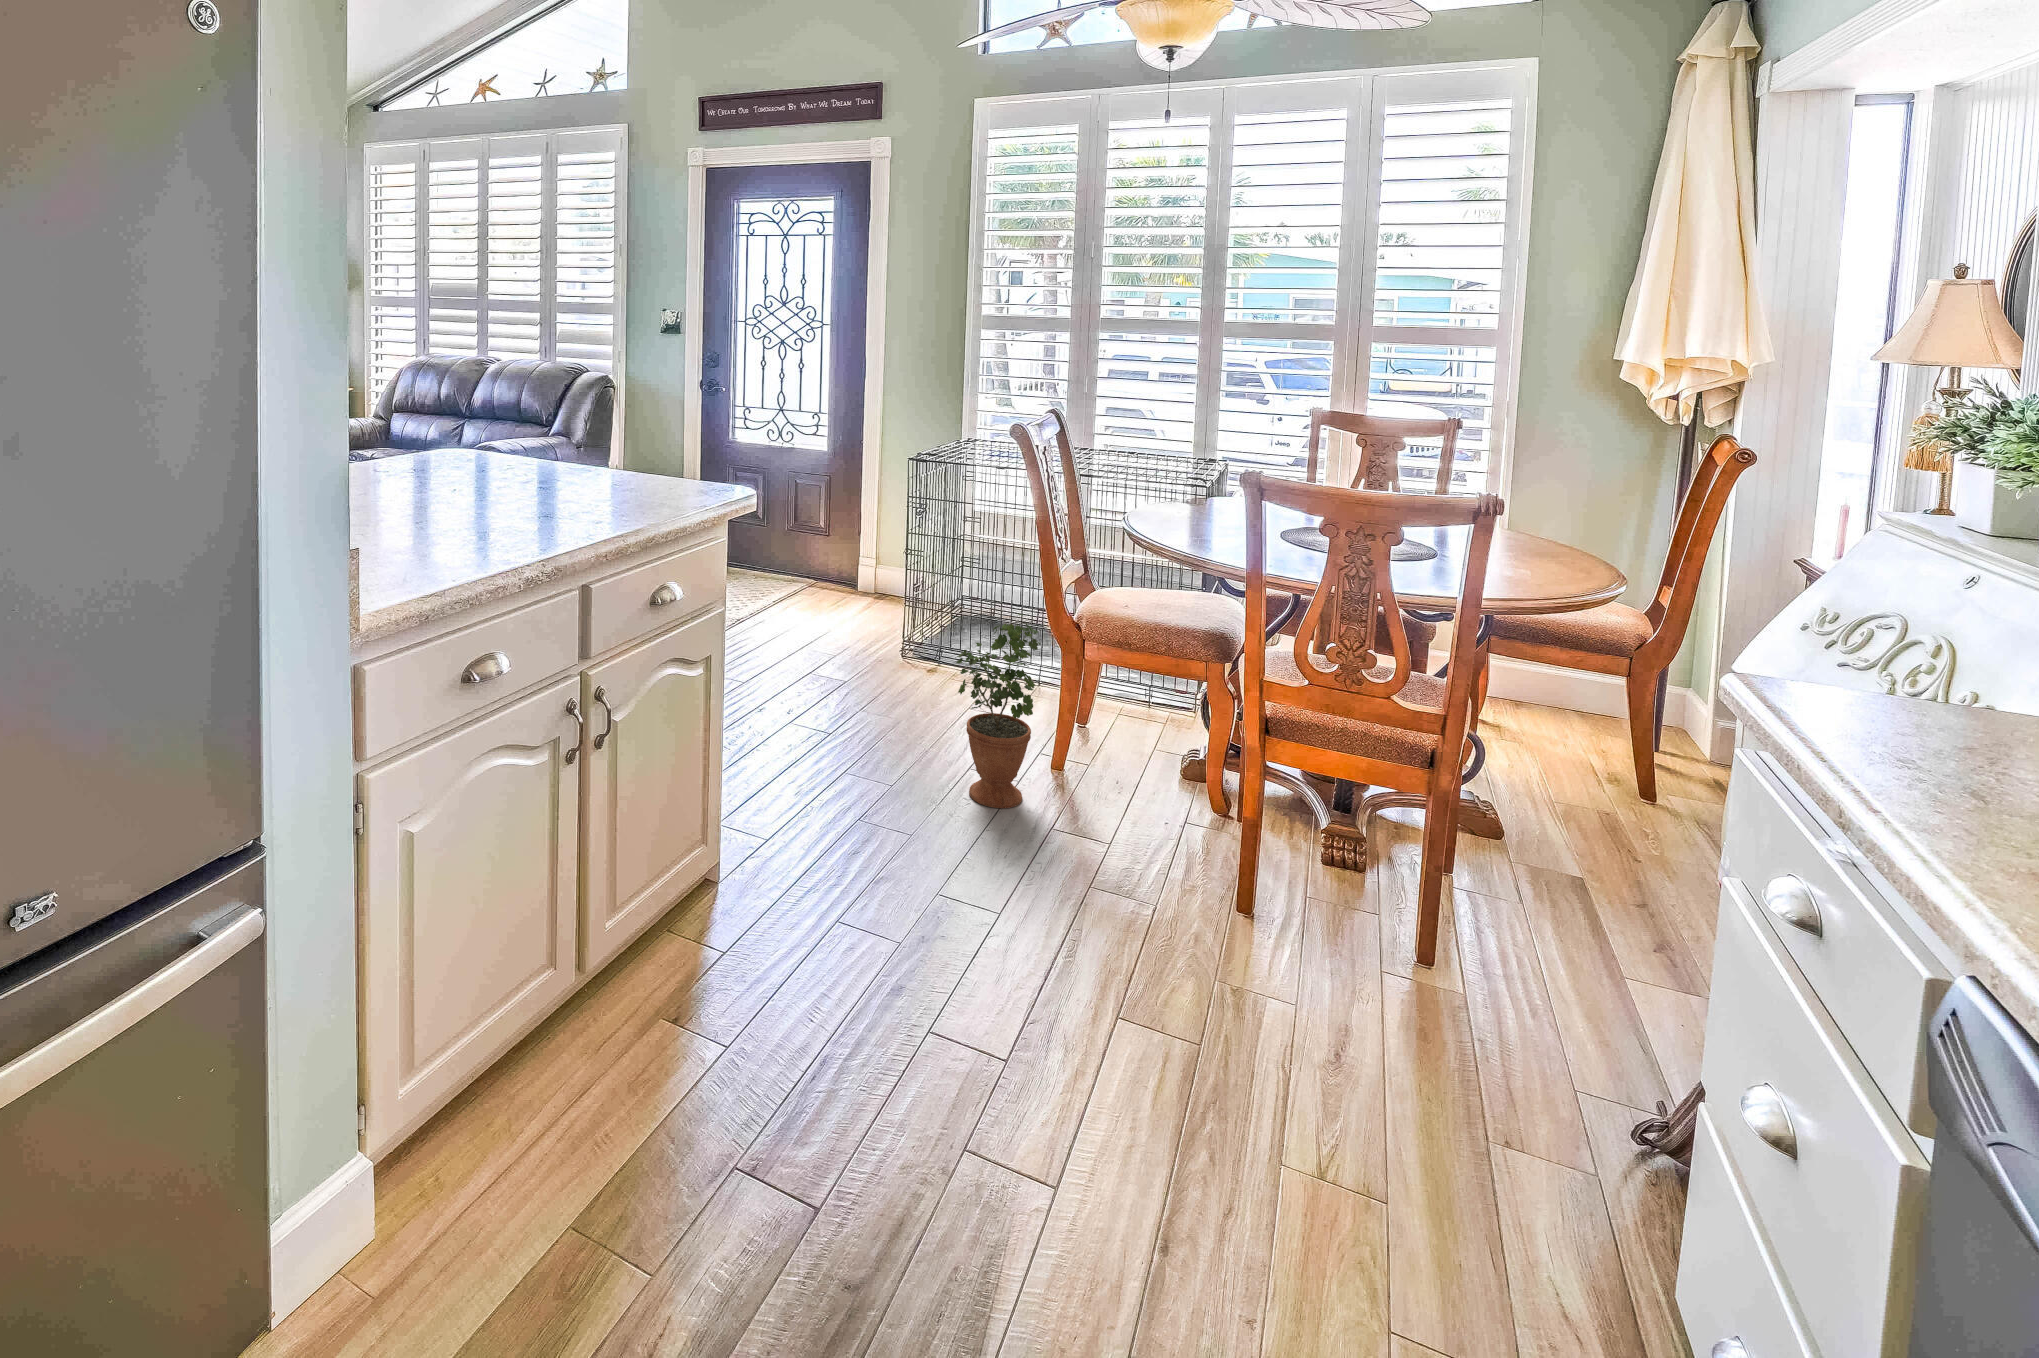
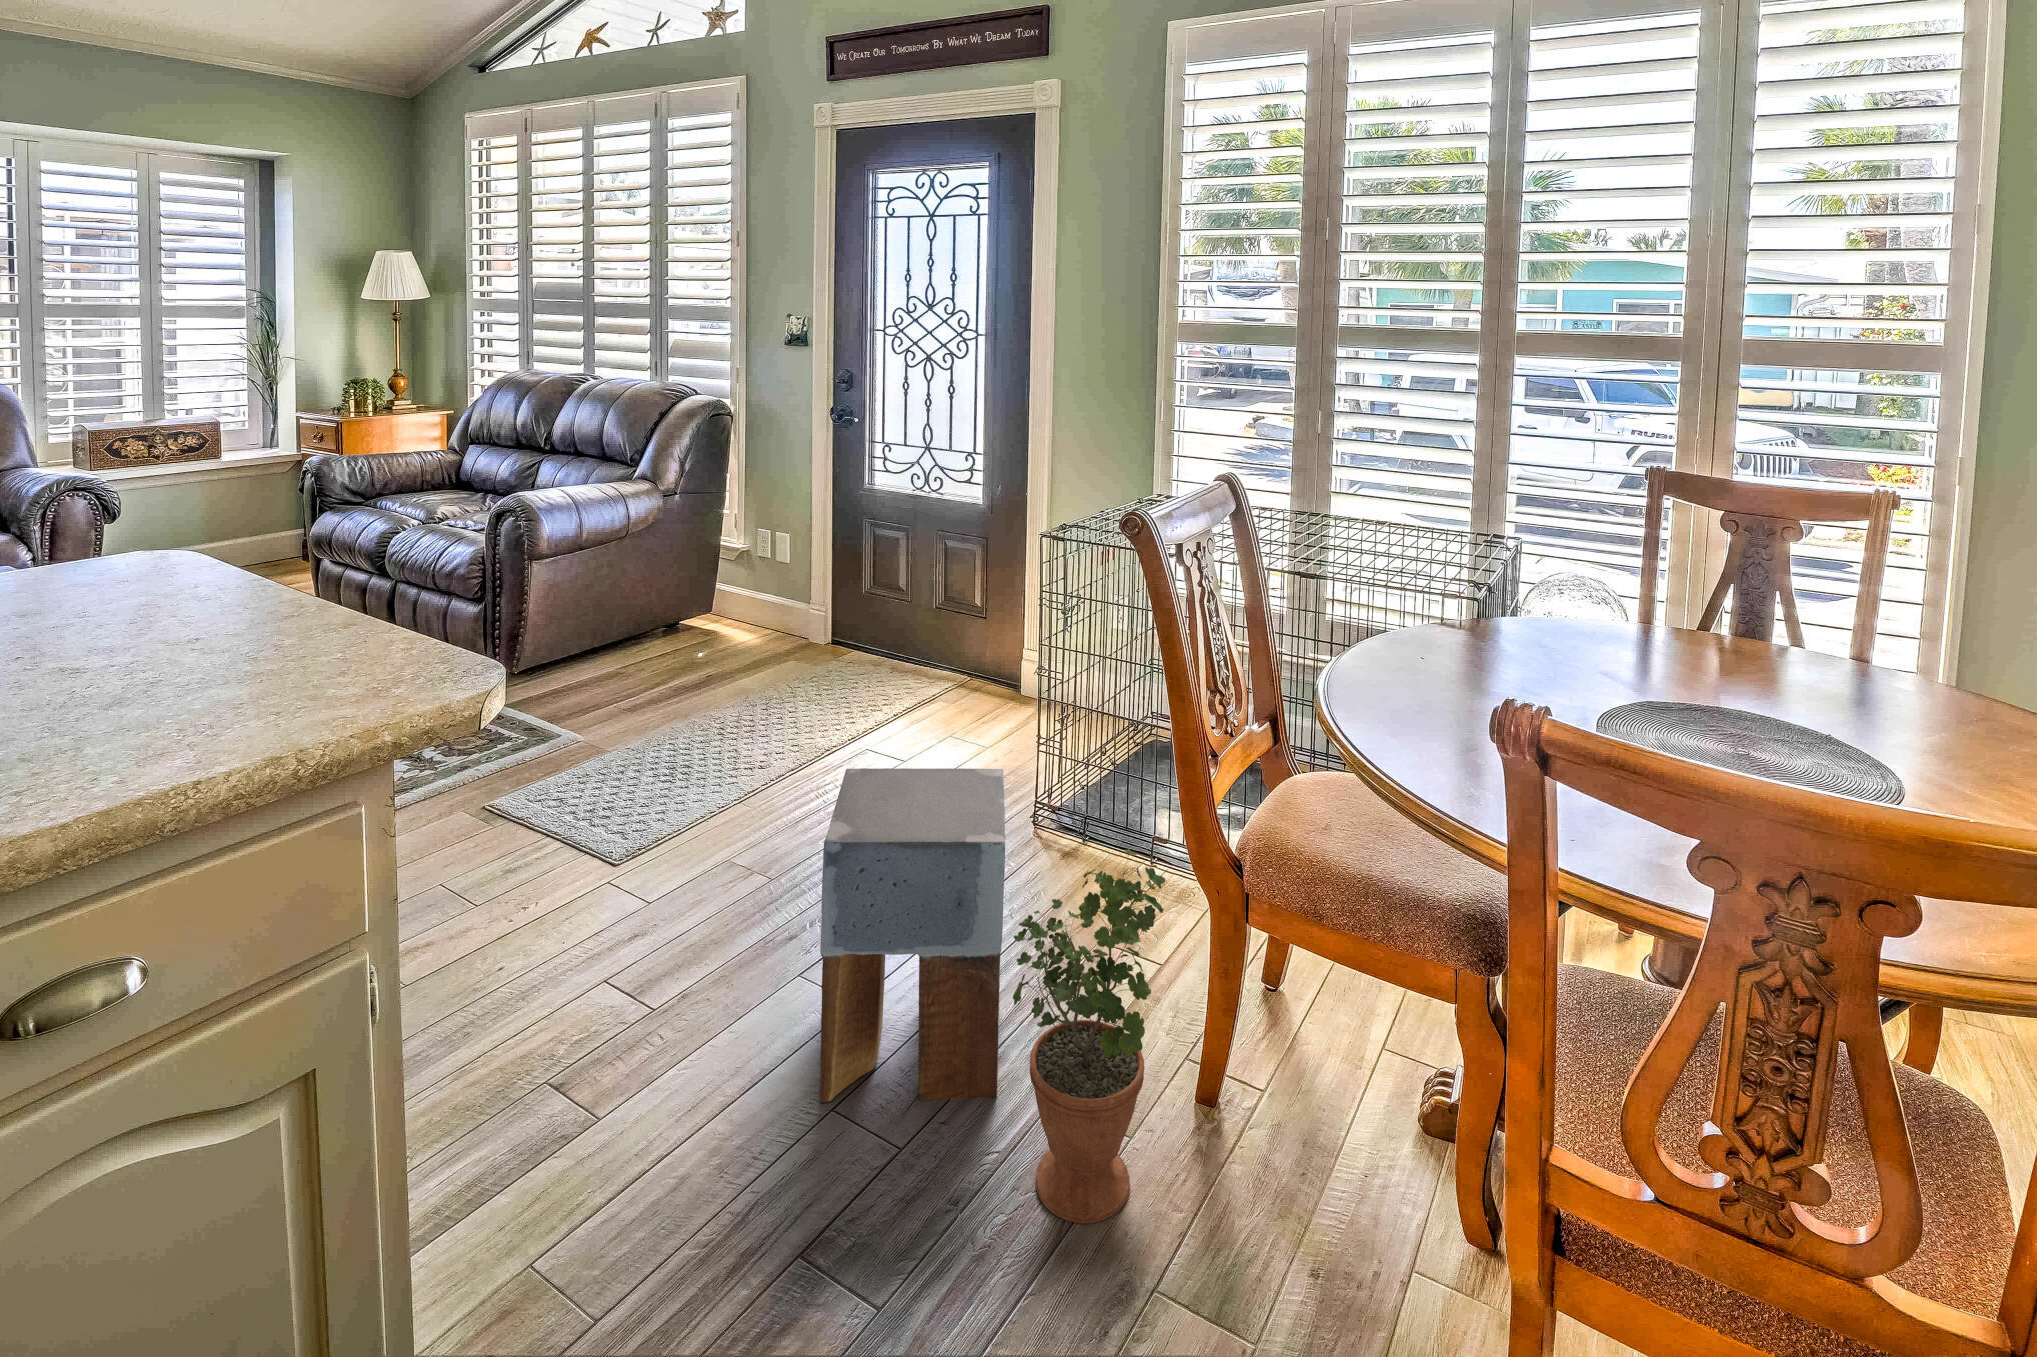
stool: none [821,591,940,770] -> present [819,768,1005,1103]

